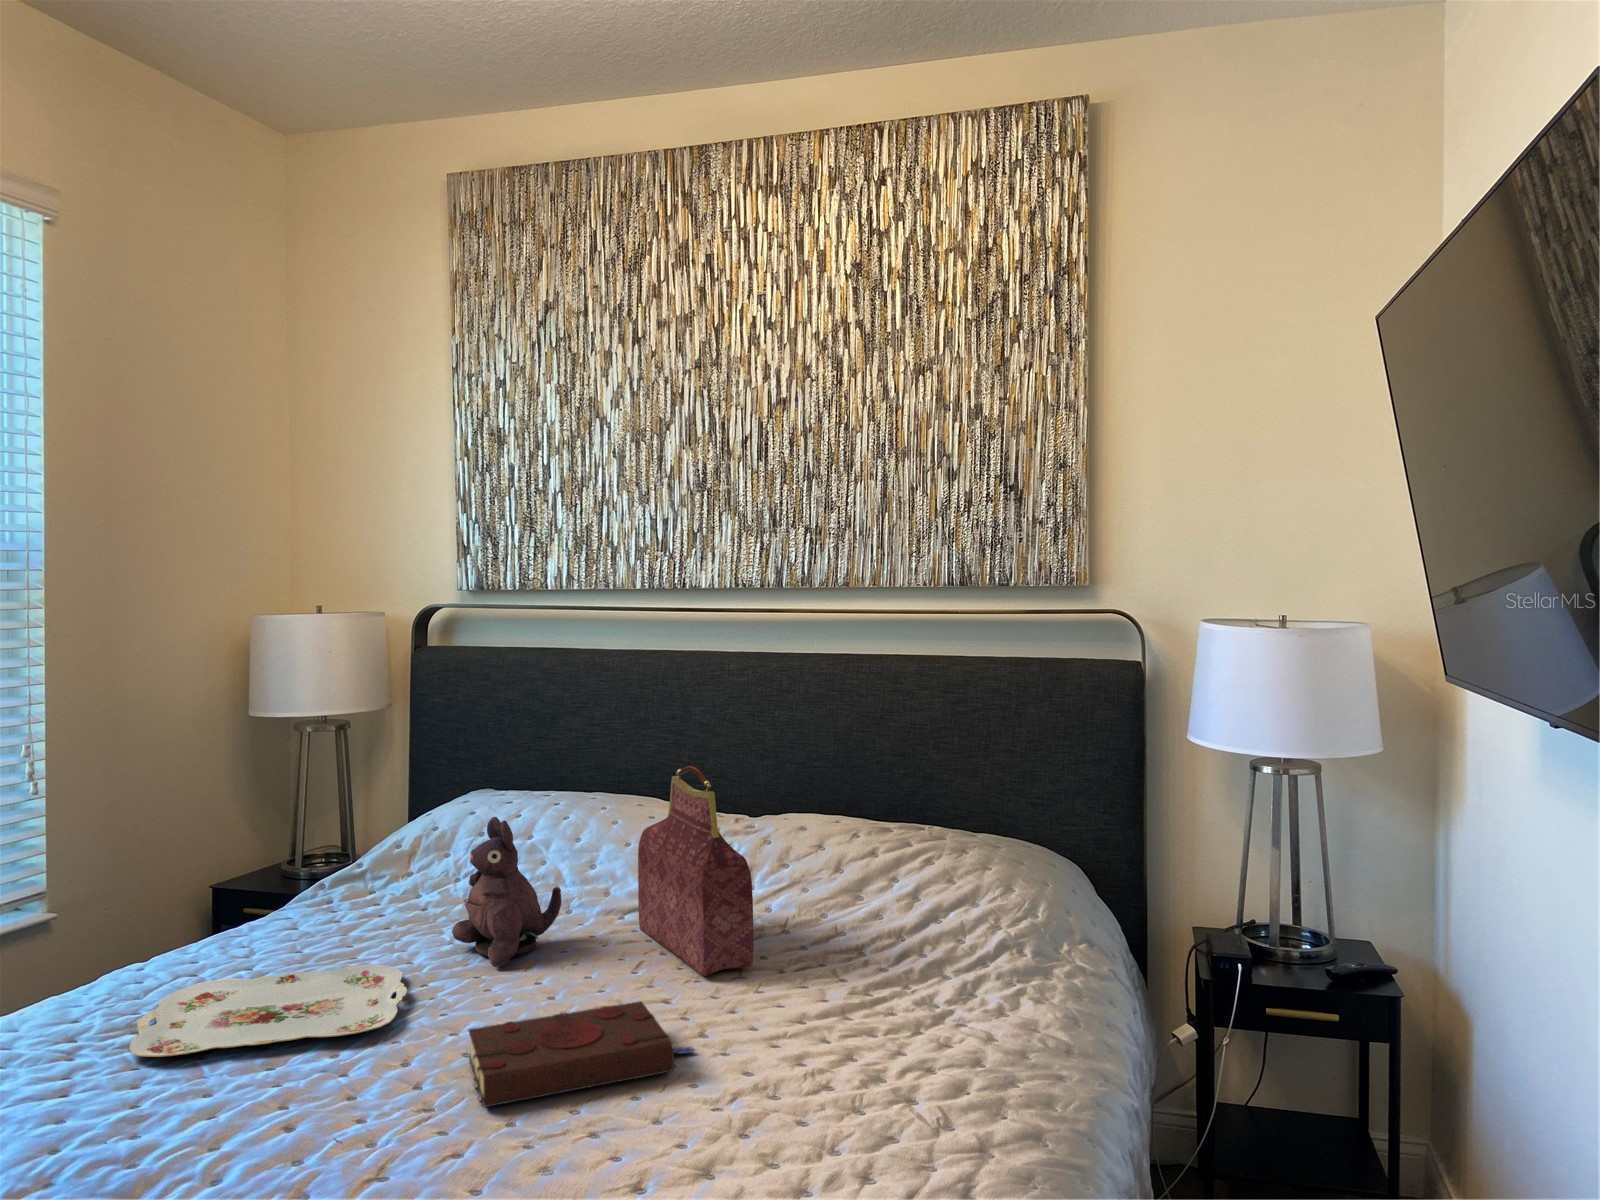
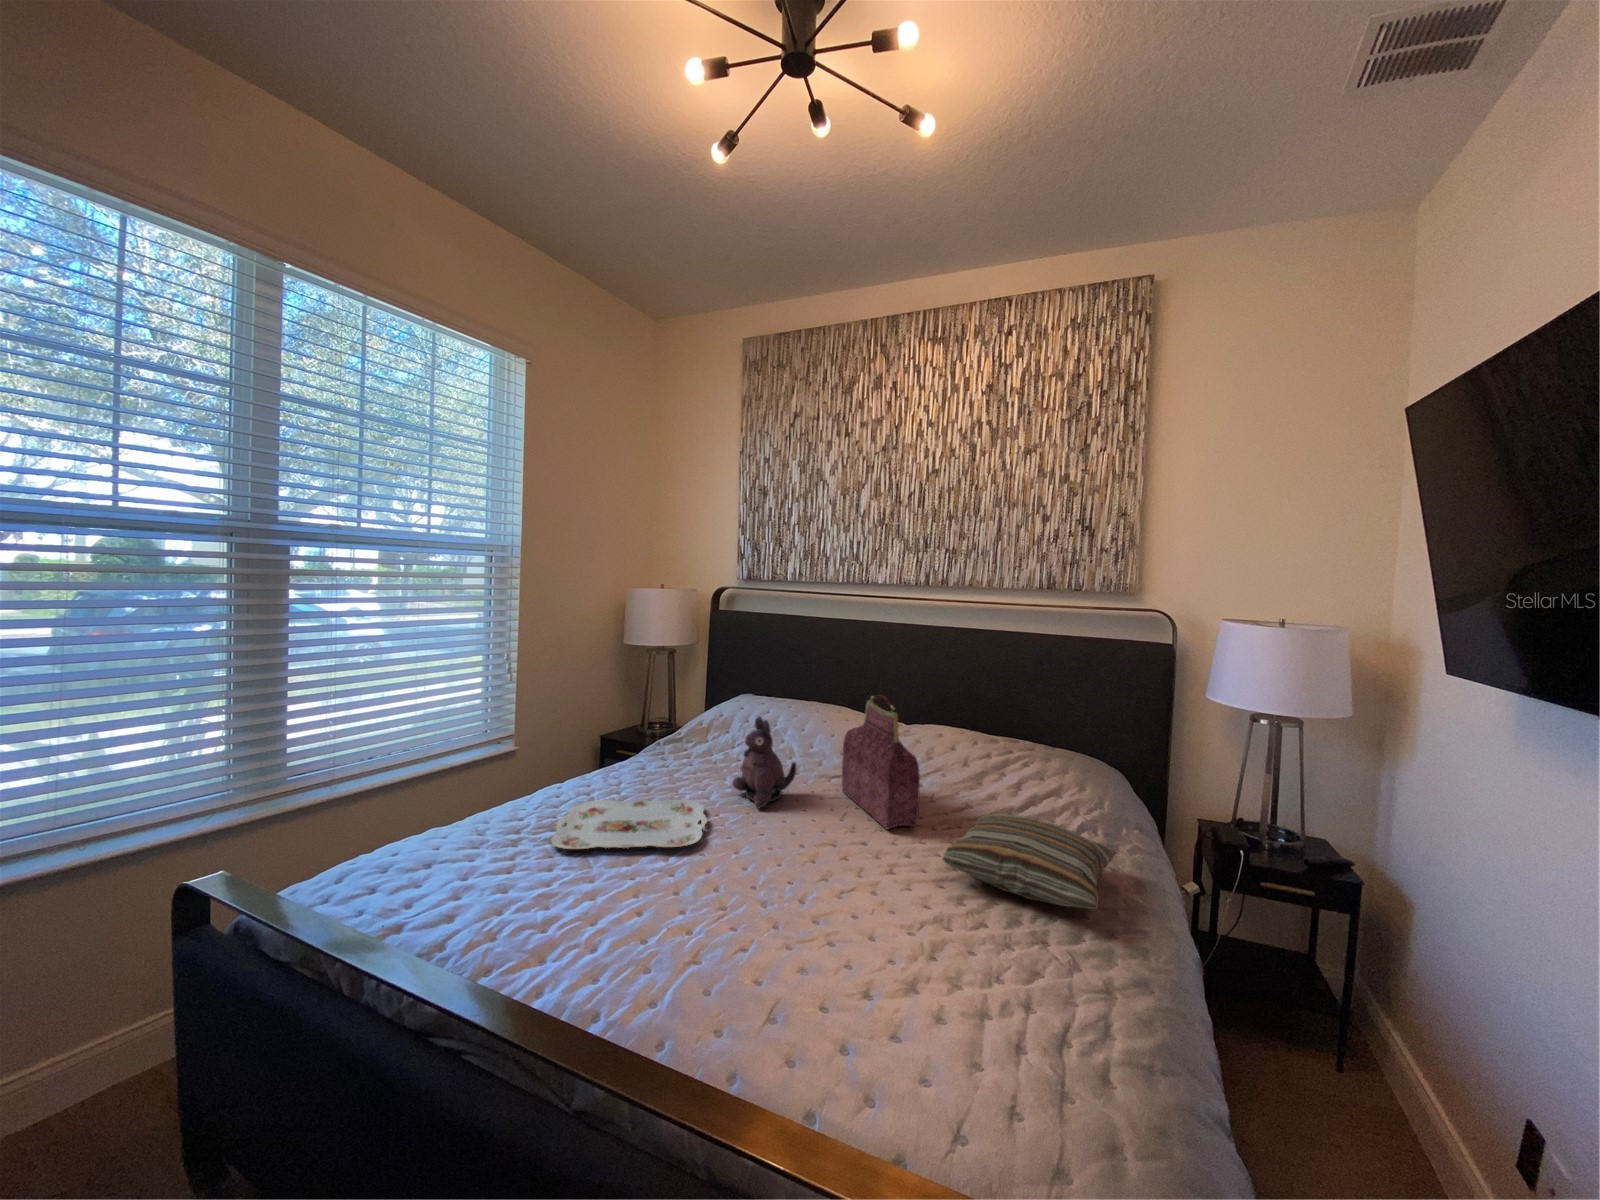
pillow: none [775,931,1034,1045] -> present [943,814,1115,909]
book: present [469,1001,694,1108] -> none [746,846,890,911]

